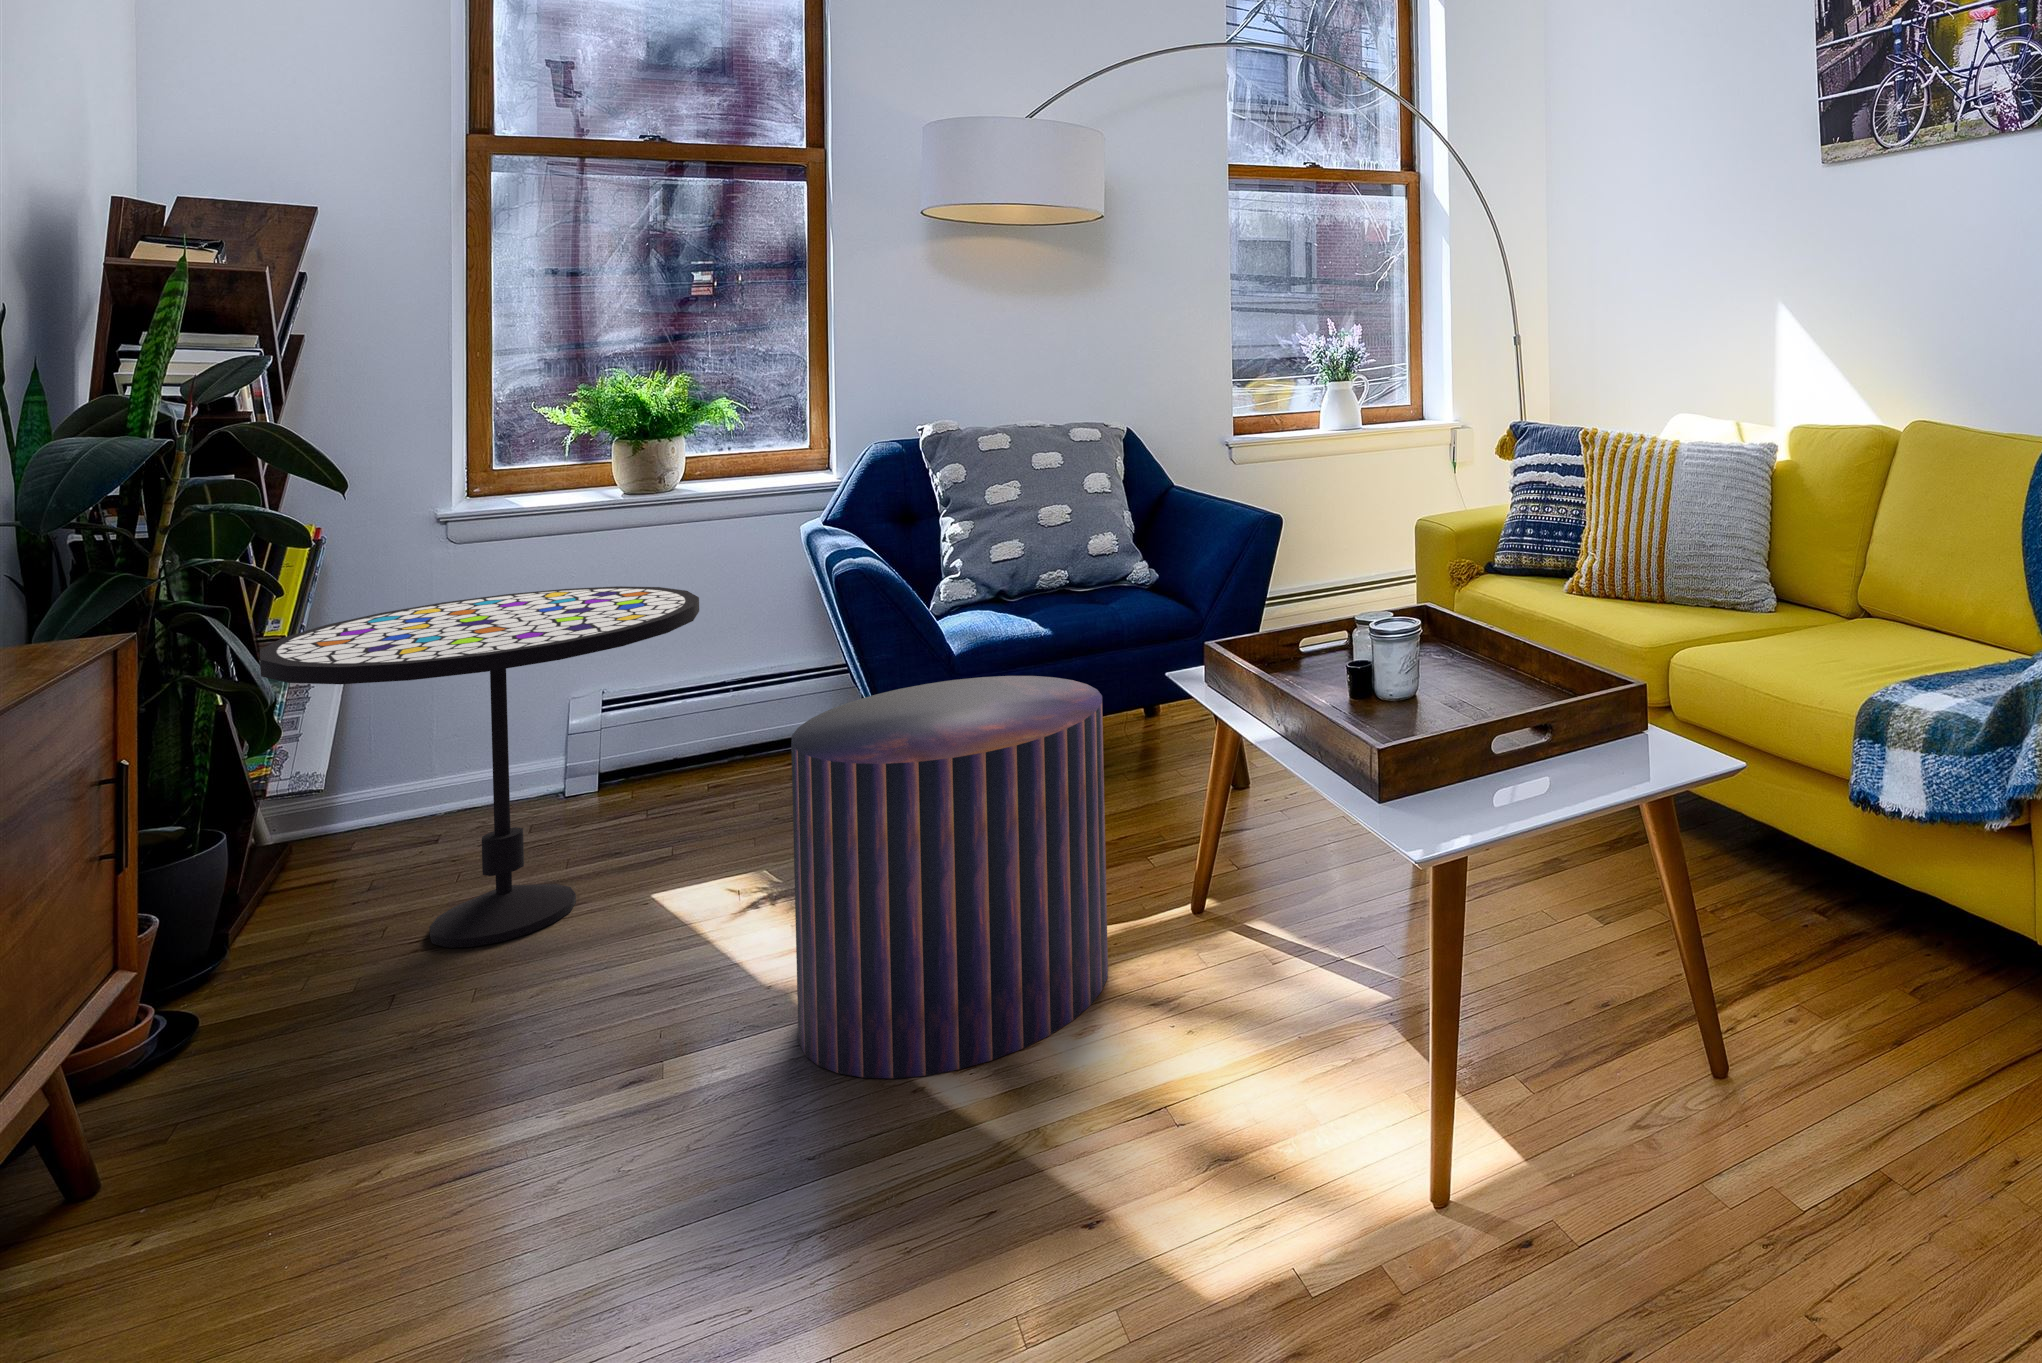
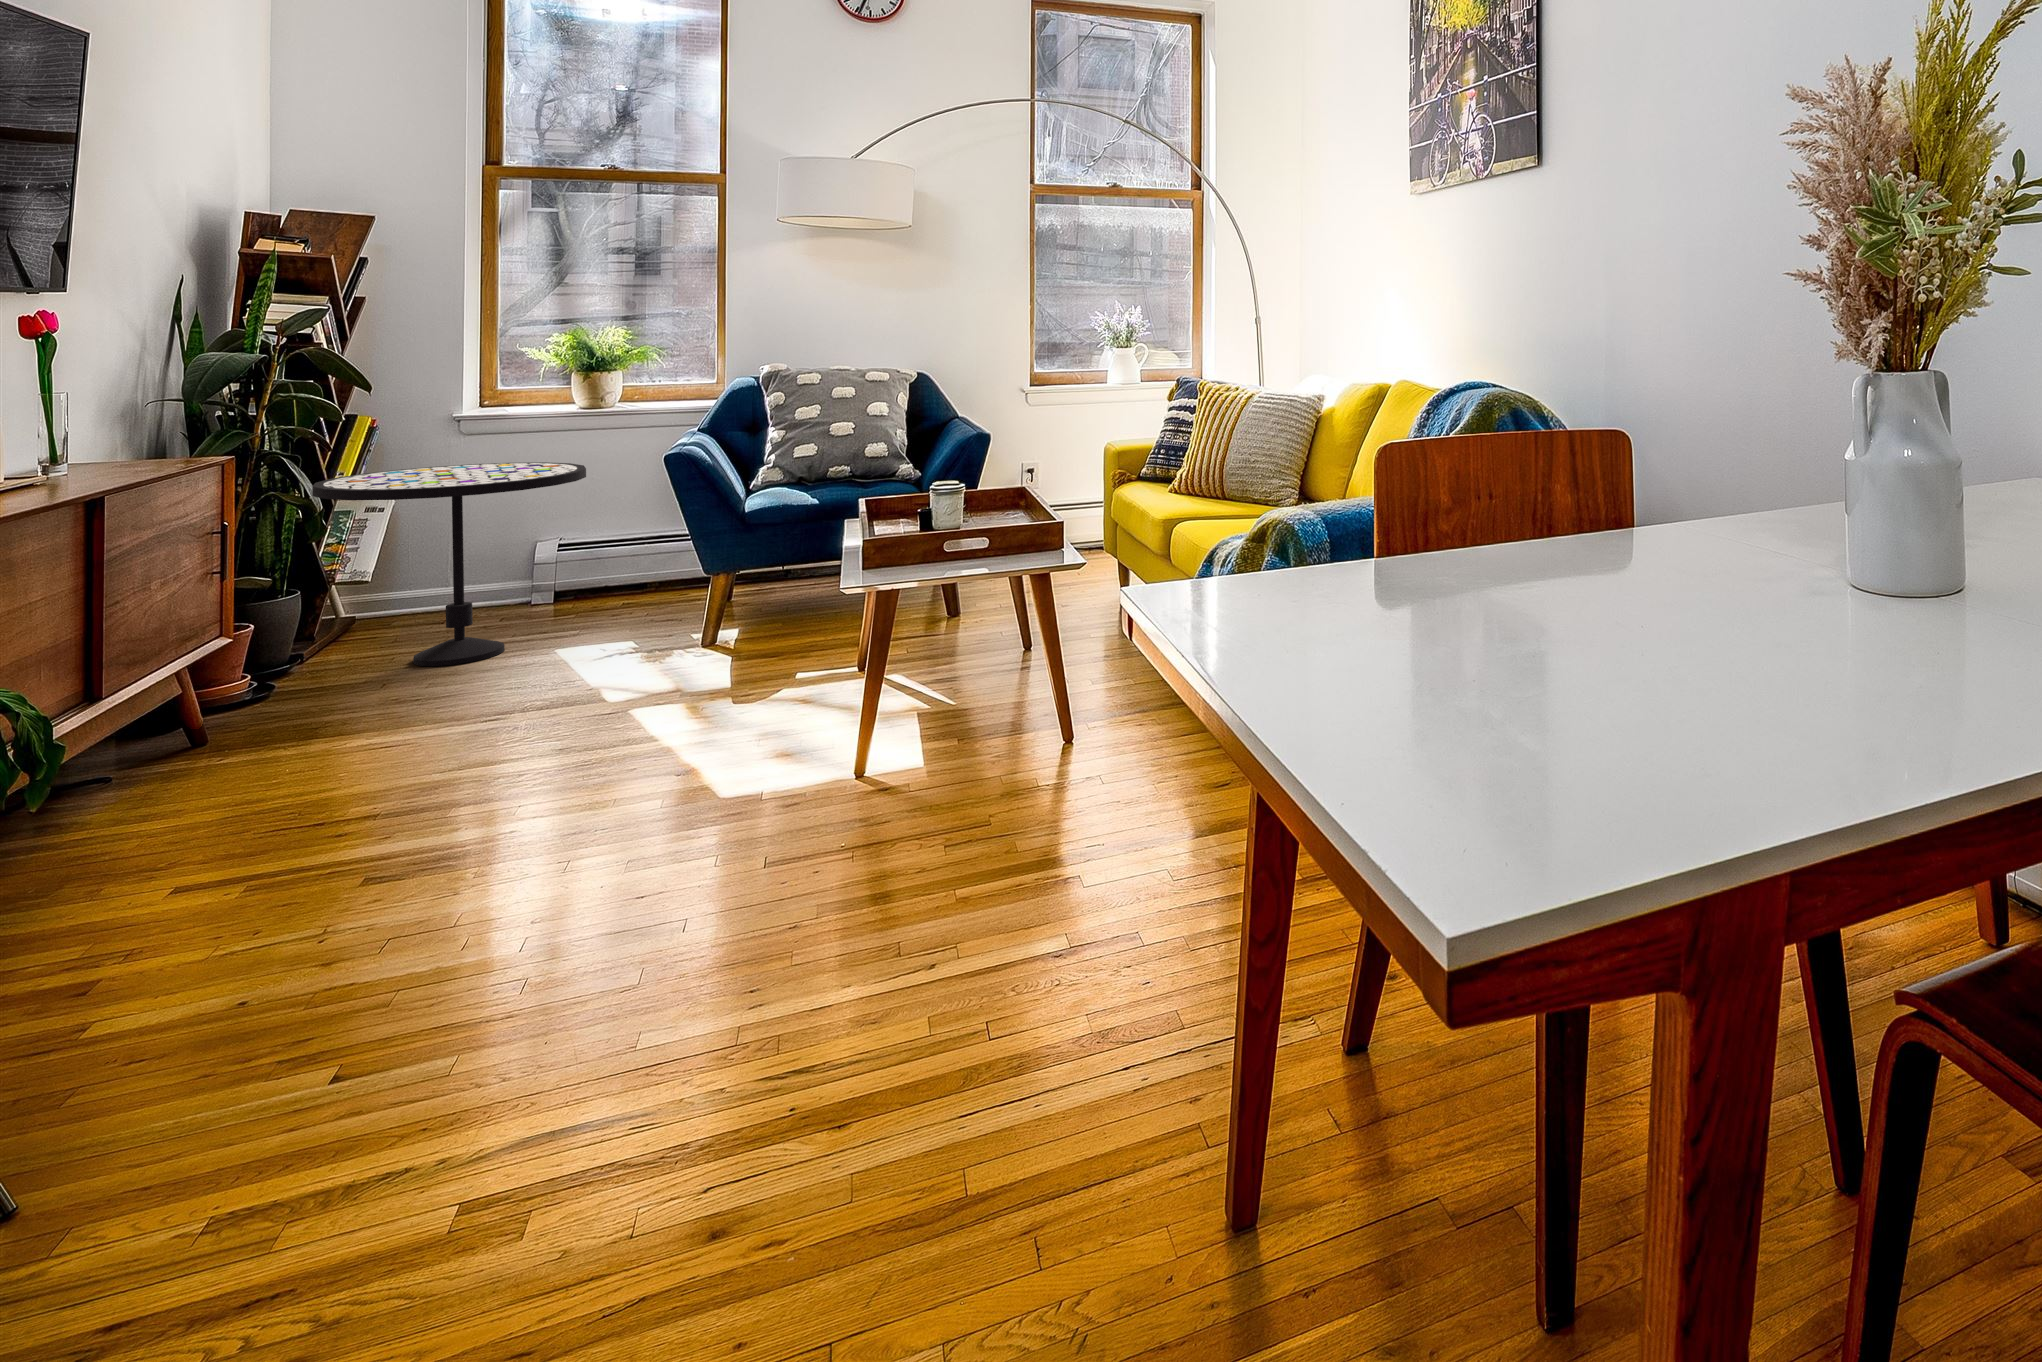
pouf: present [791,676,1108,1078] -> none [582,517,785,723]

